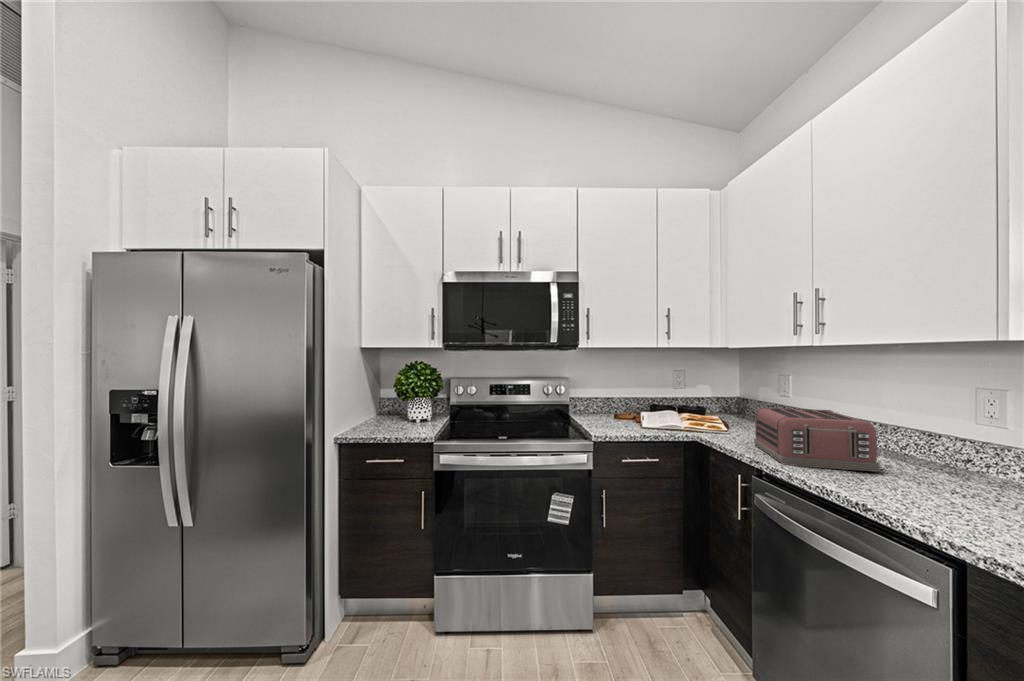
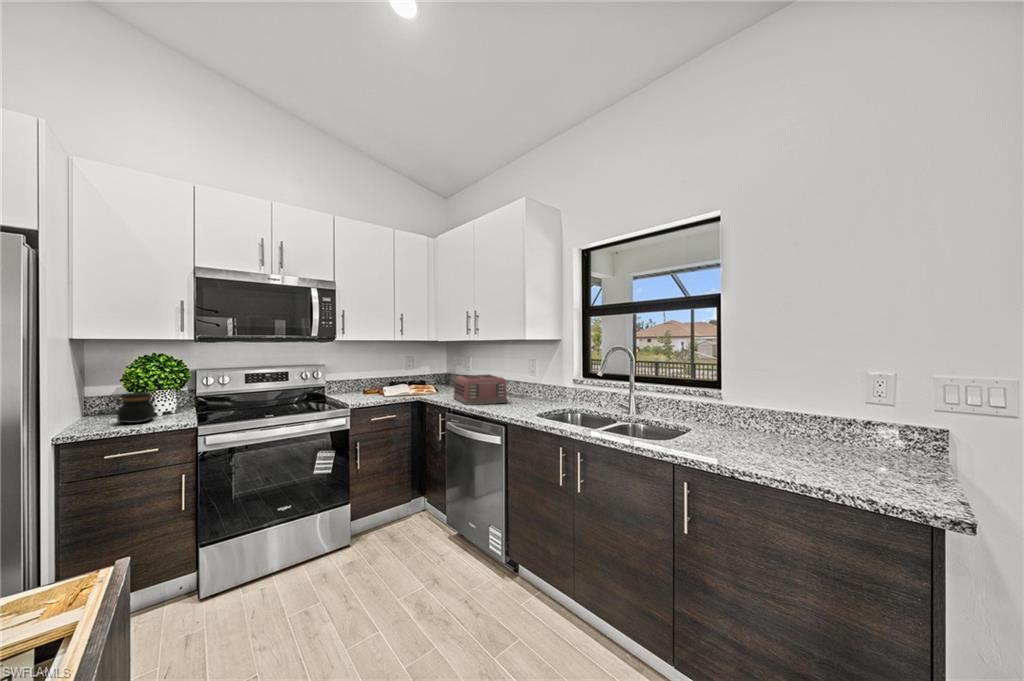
jar: none [376,399,408,430] -> present [115,392,156,423]

